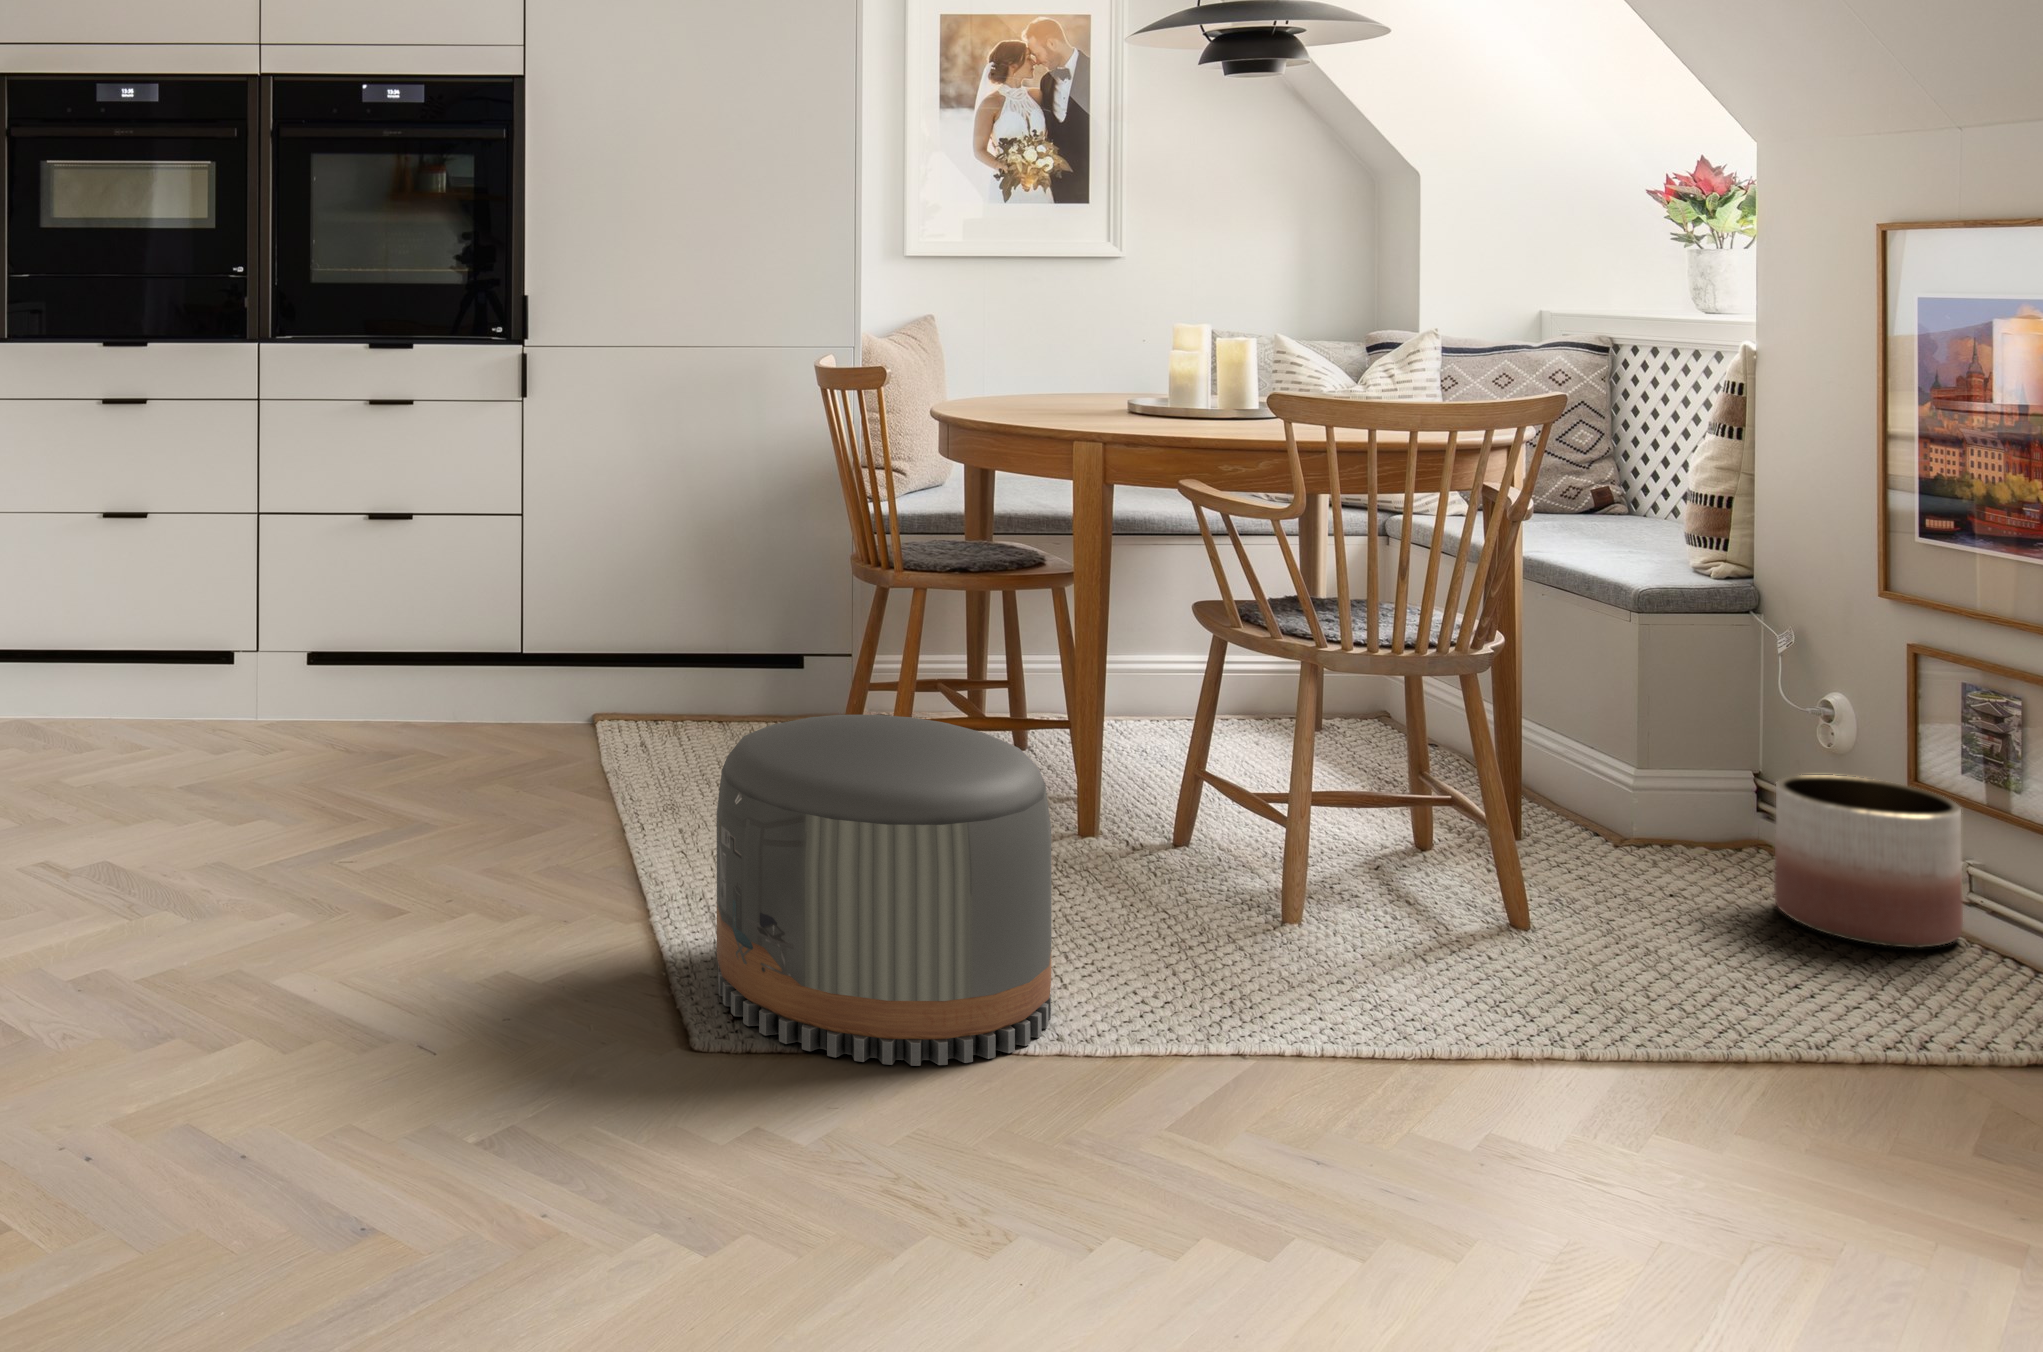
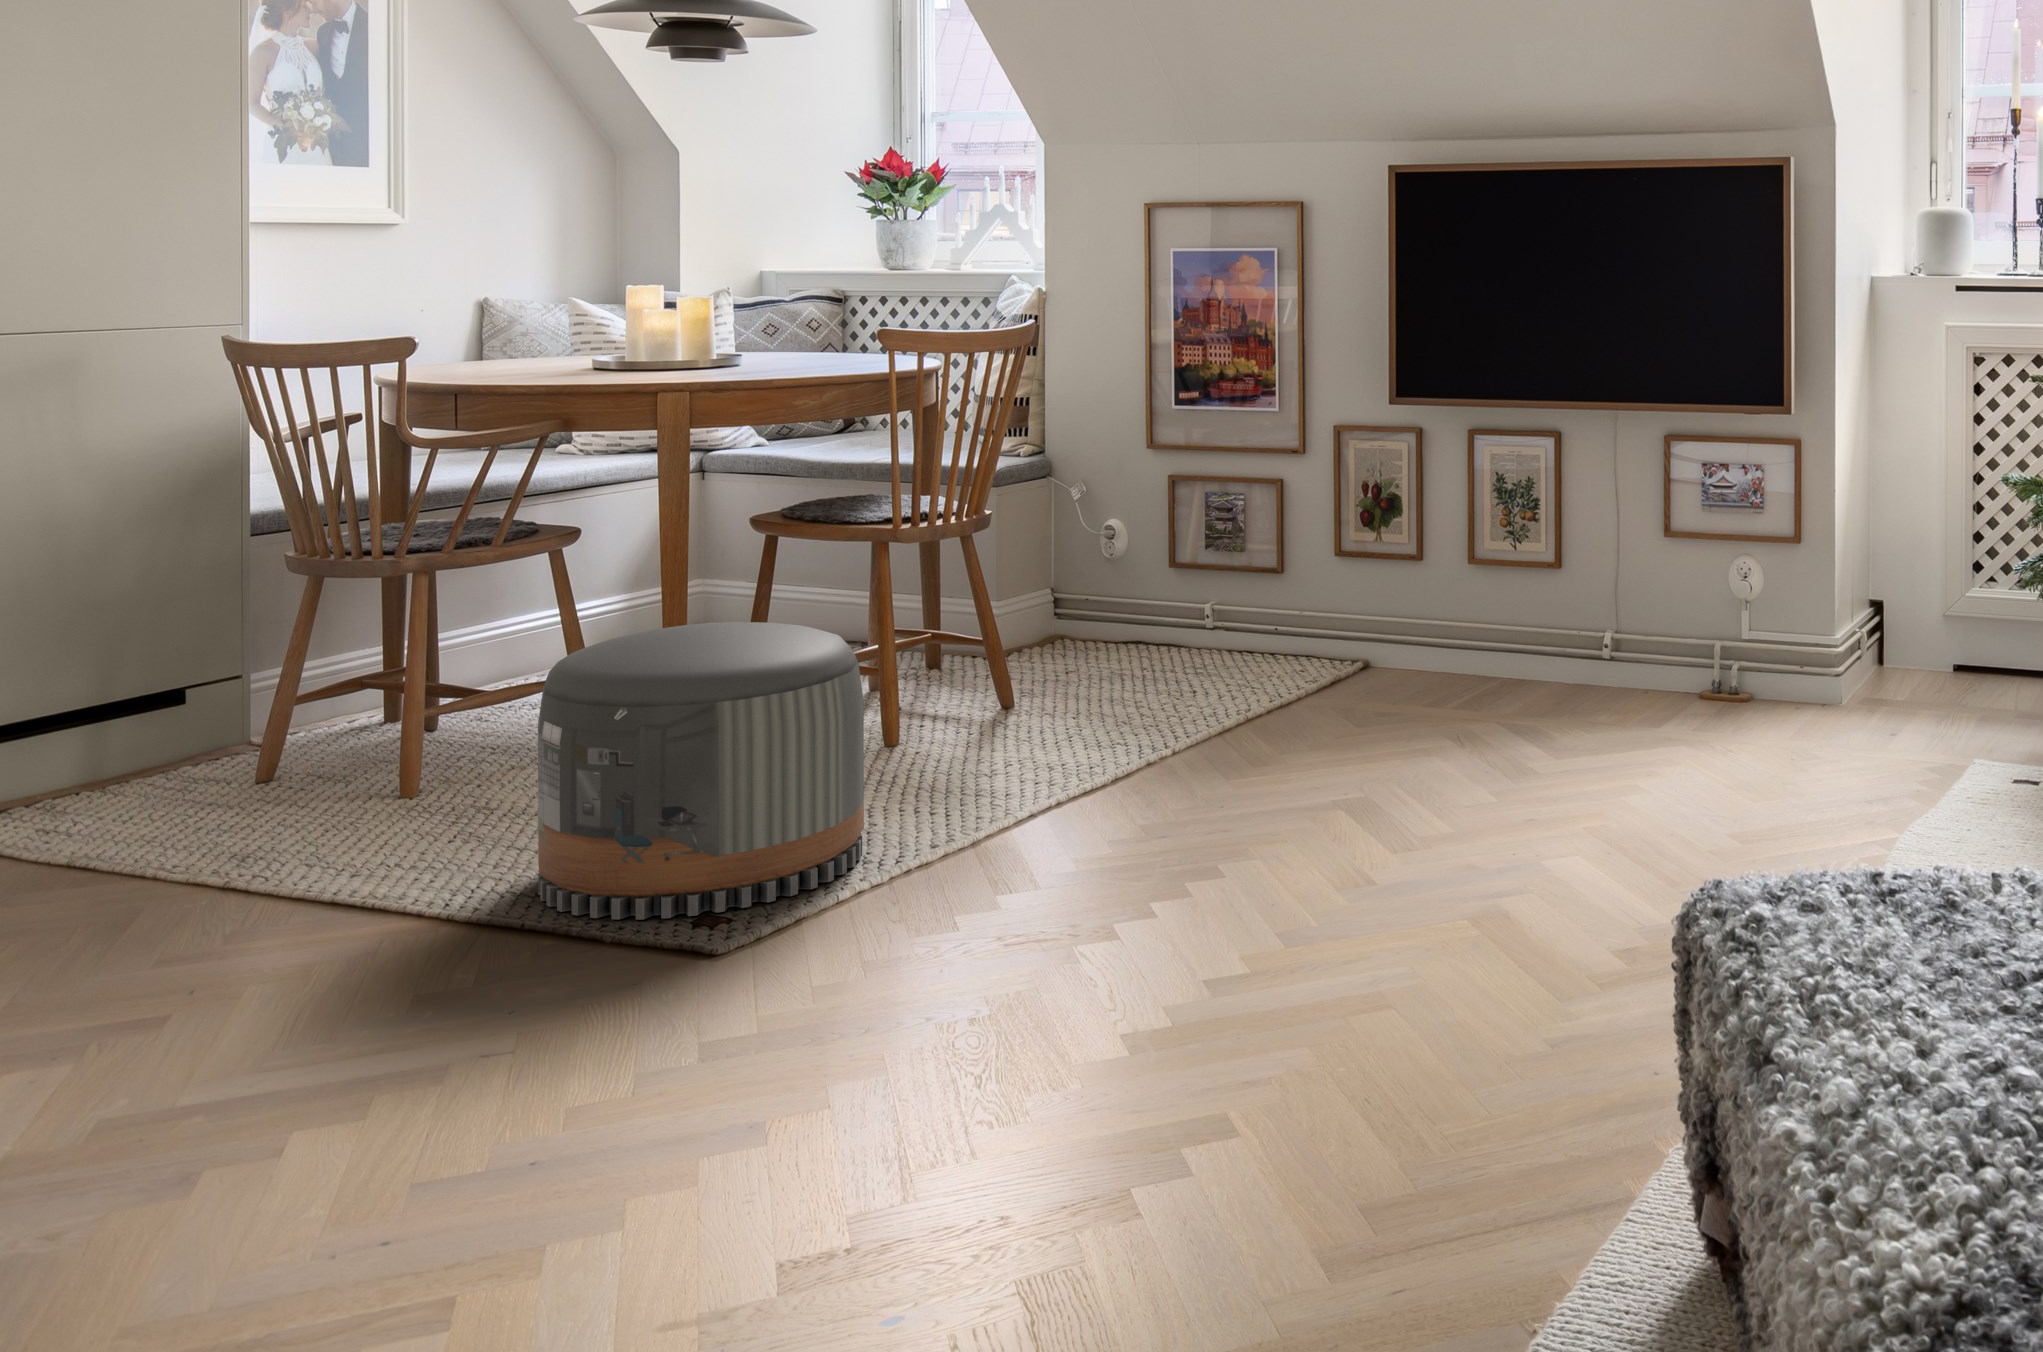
planter: present [1774,775,1963,948] -> none [1122,564,1221,664]

